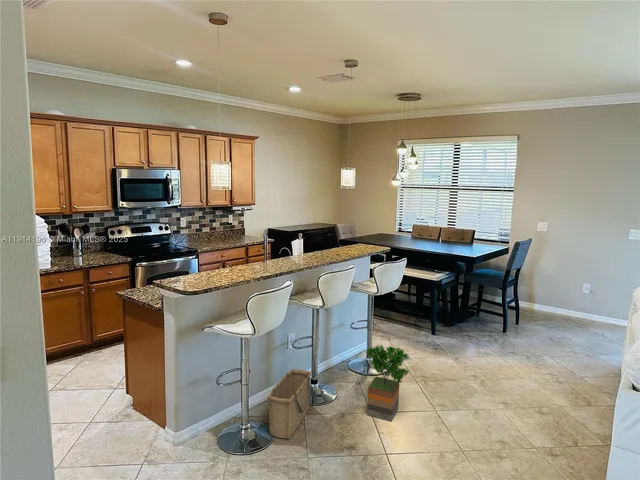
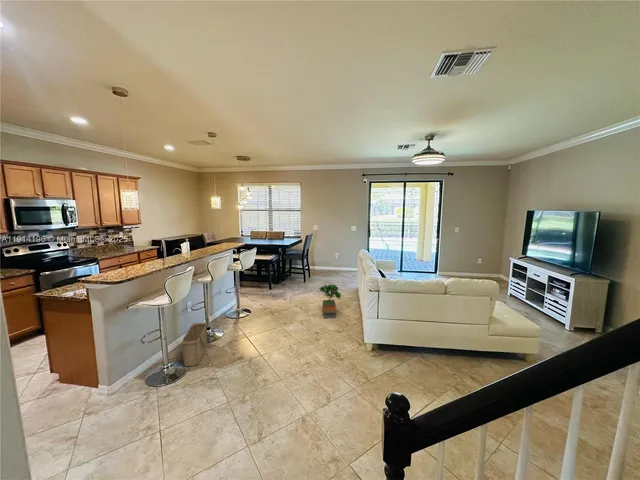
potted tree: present [366,345,409,421] -> present [319,285,341,318]

